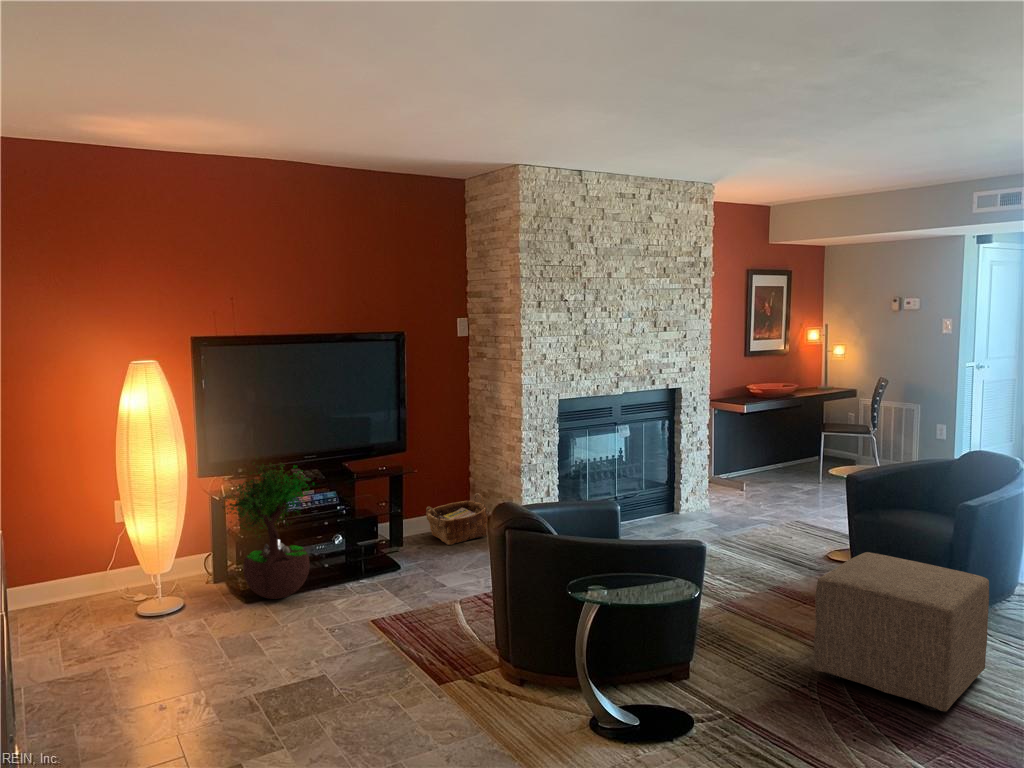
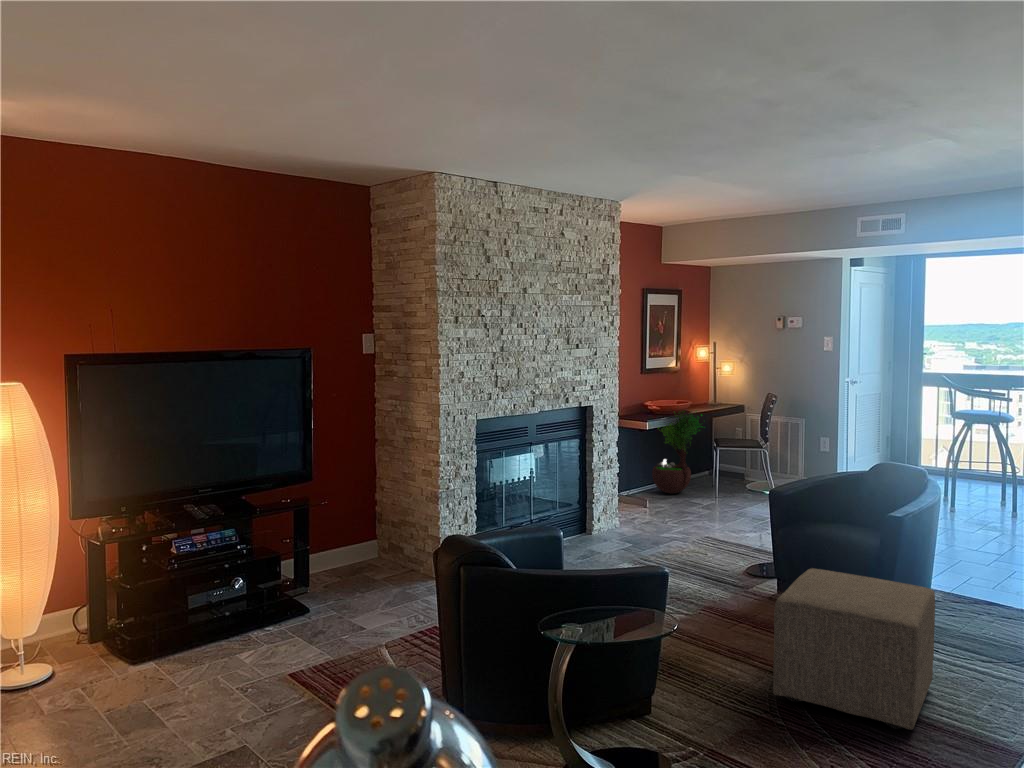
potted tree: present [225,464,310,599] -> present [652,414,700,494]
woven basket: present [426,493,487,545] -> none [333,522,400,580]

